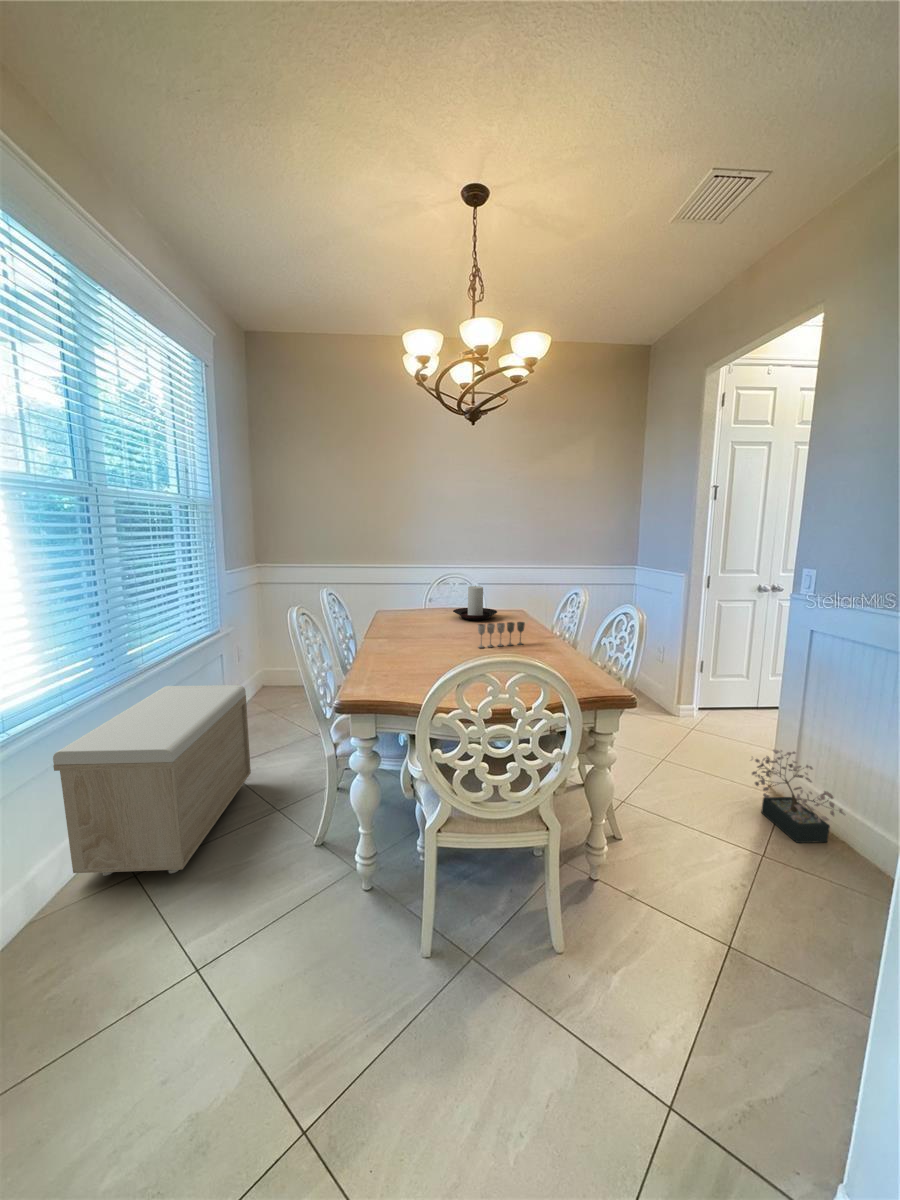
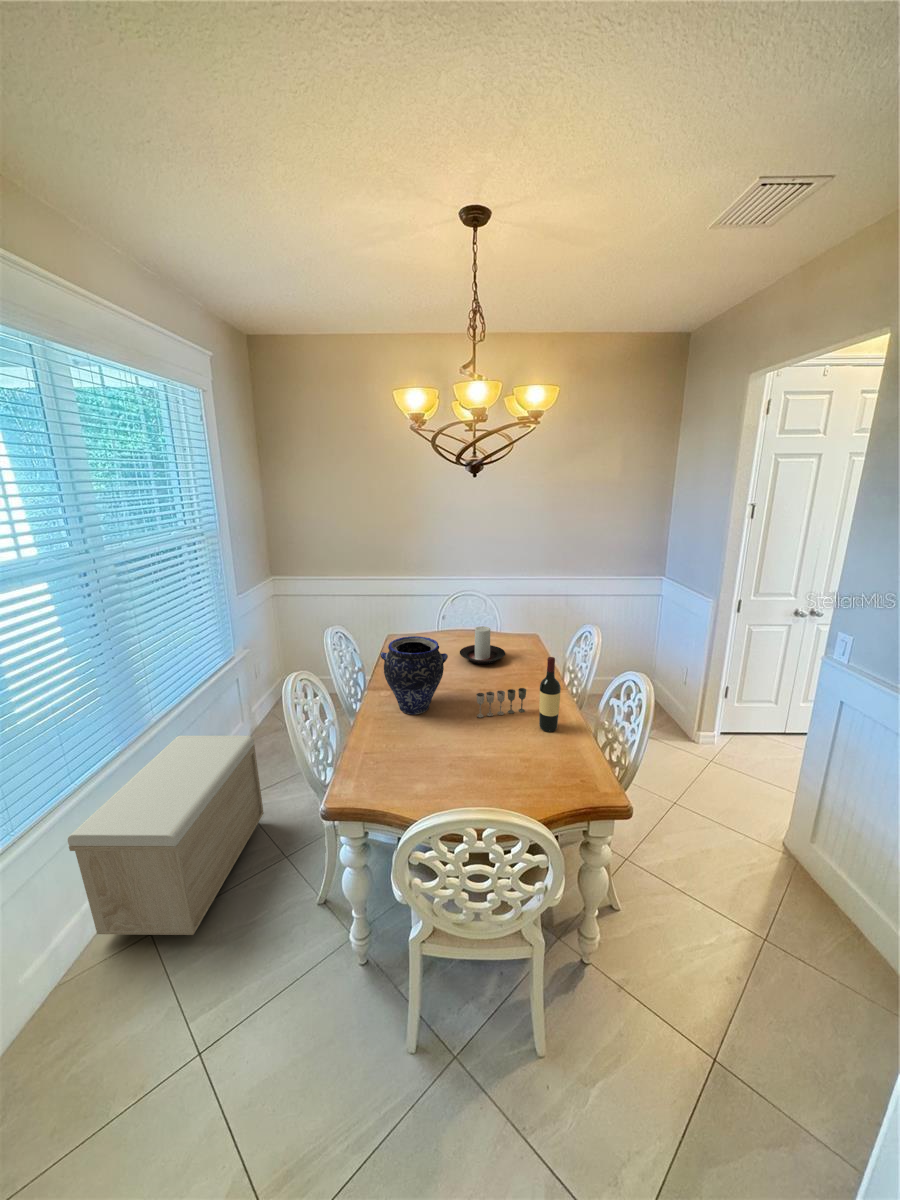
vase: none [383,575,449,647] -> present [381,636,448,714]
wine bottle: none [540,580,559,654] -> present [539,657,561,732]
decorative plant: present [751,750,844,843] -> none [762,820,861,925]

